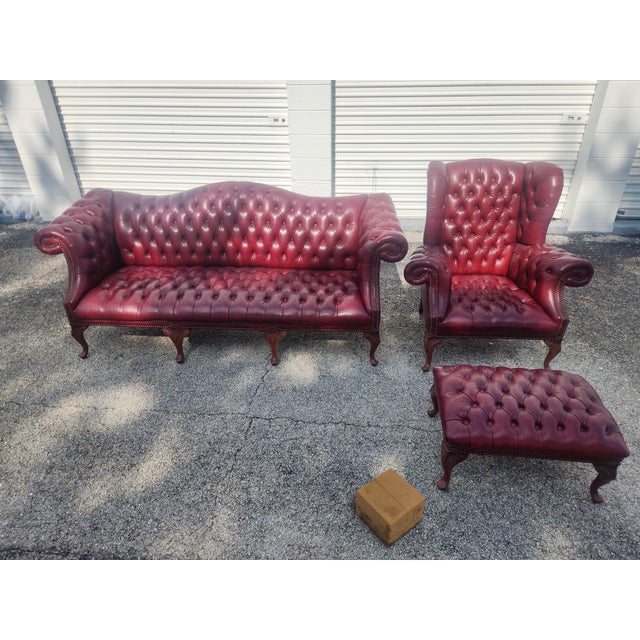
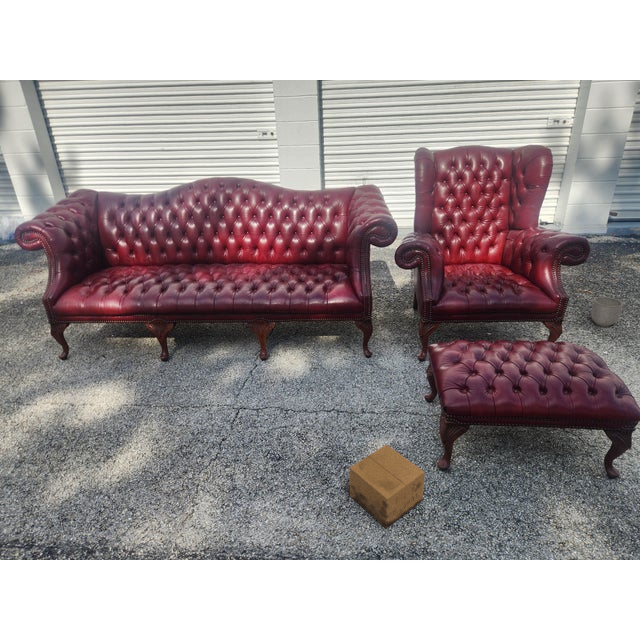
planter: none [590,311,621,341] -> present [591,297,623,327]

